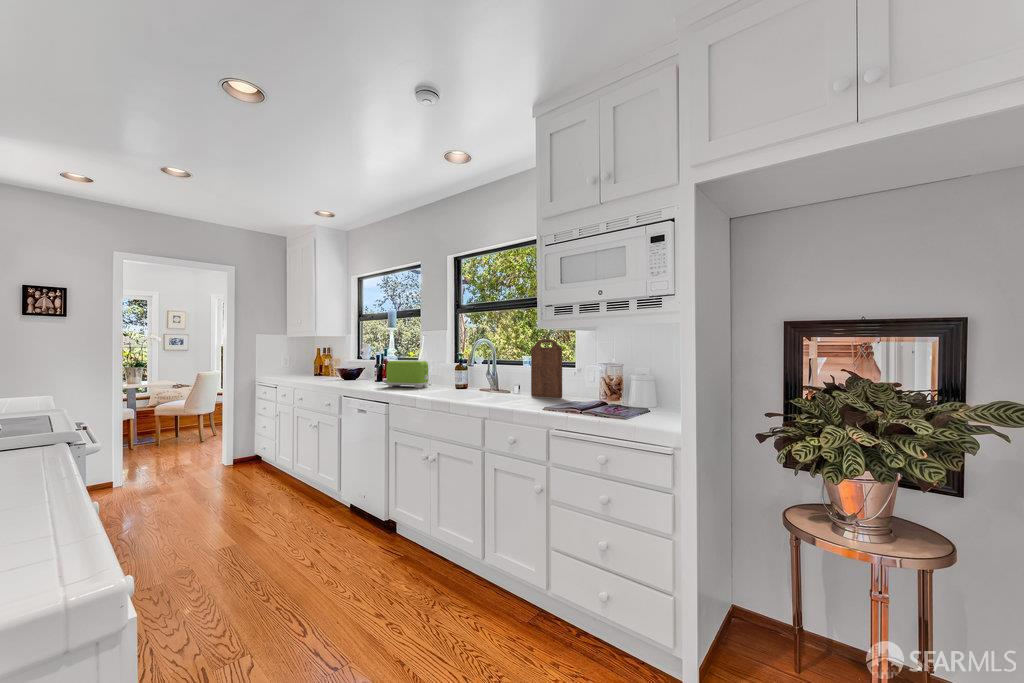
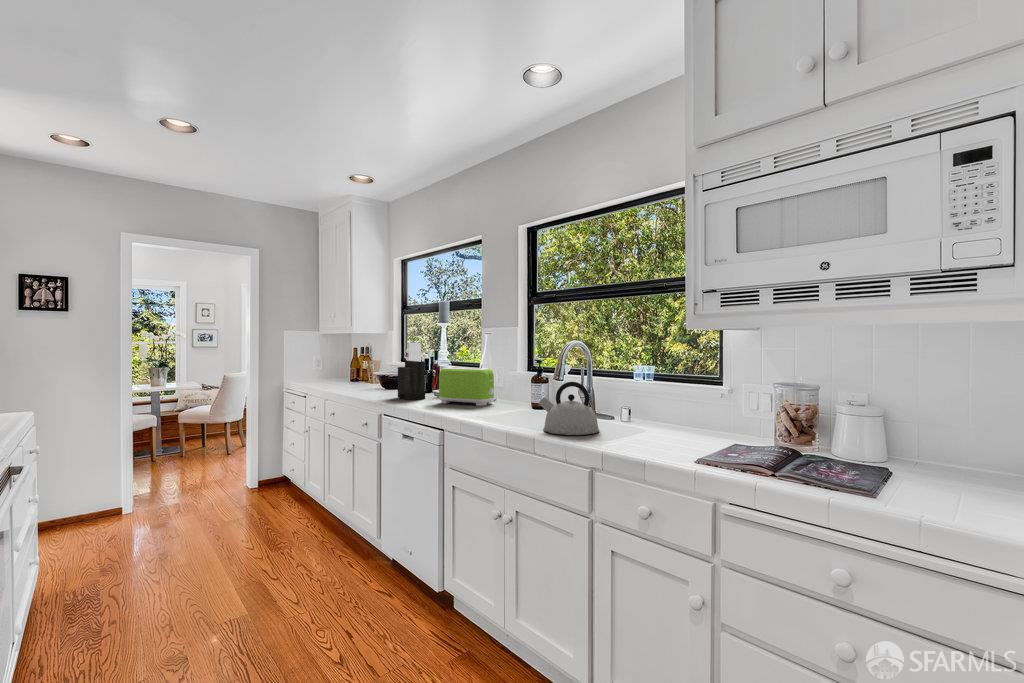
cutting board: present [531,340,562,398] -> none [648,344,699,433]
knife block: none [354,342,376,386] -> present [398,342,425,400]
kettle: none [456,365,497,401] -> present [539,382,599,435]

